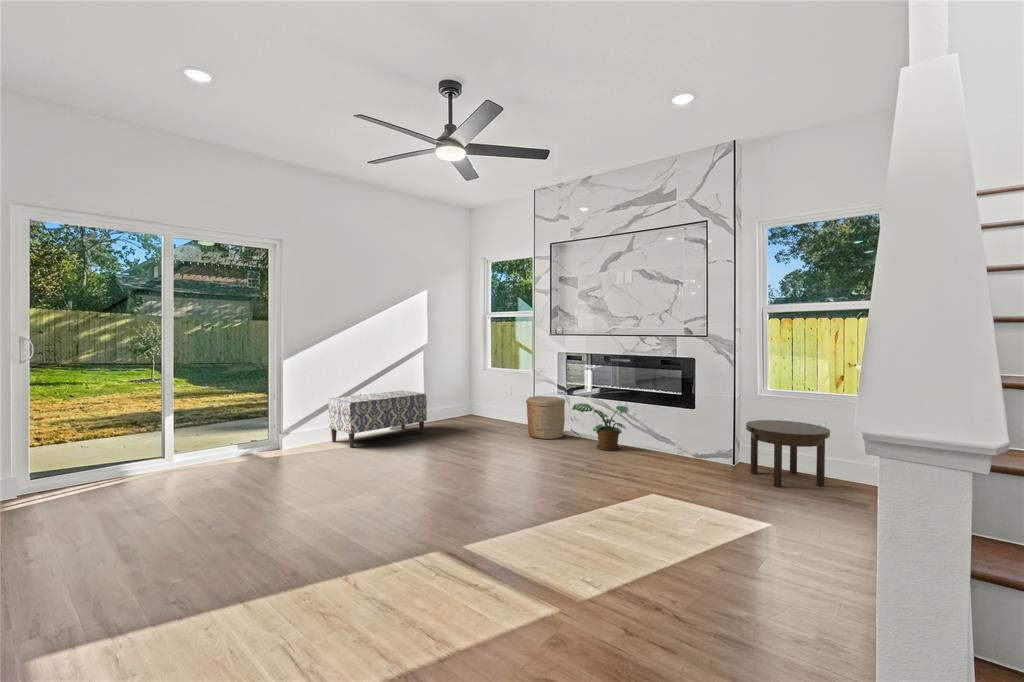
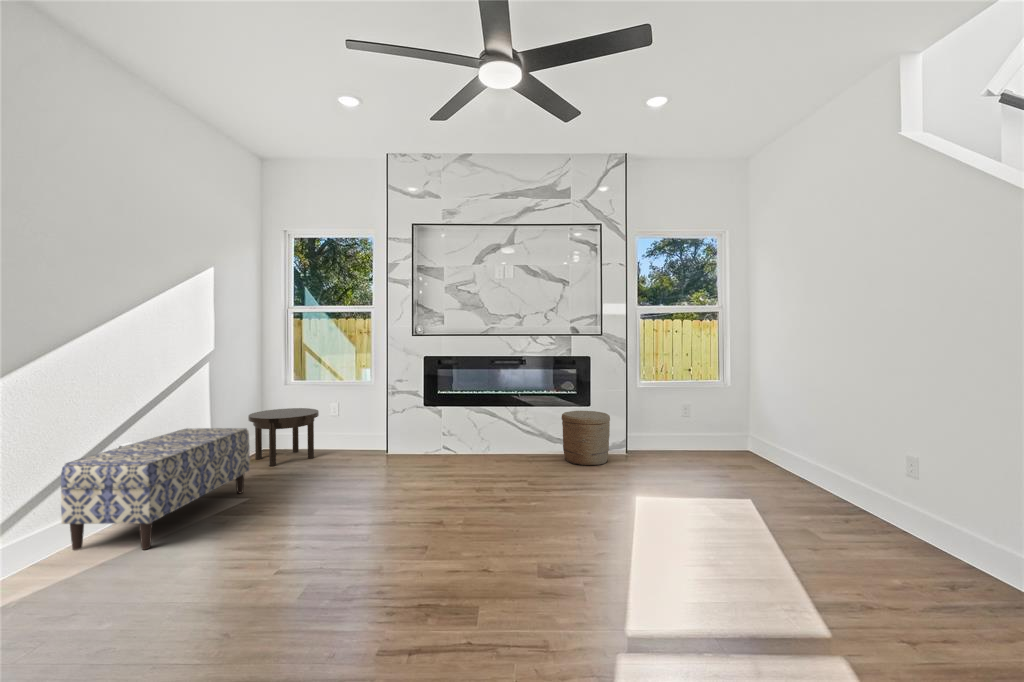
woven basket: present [526,396,565,439] -> present [562,411,610,465]
potted plant: present [572,403,629,451] -> none [477,412,530,464]
side table: present [746,420,830,487] -> present [248,408,319,466]

